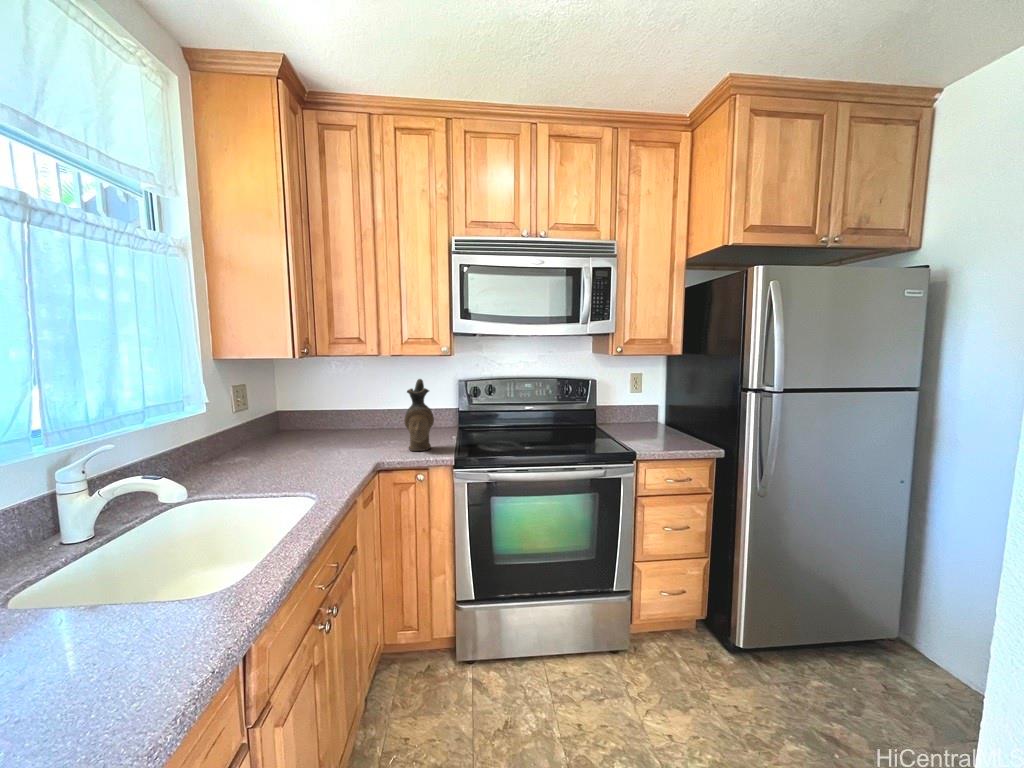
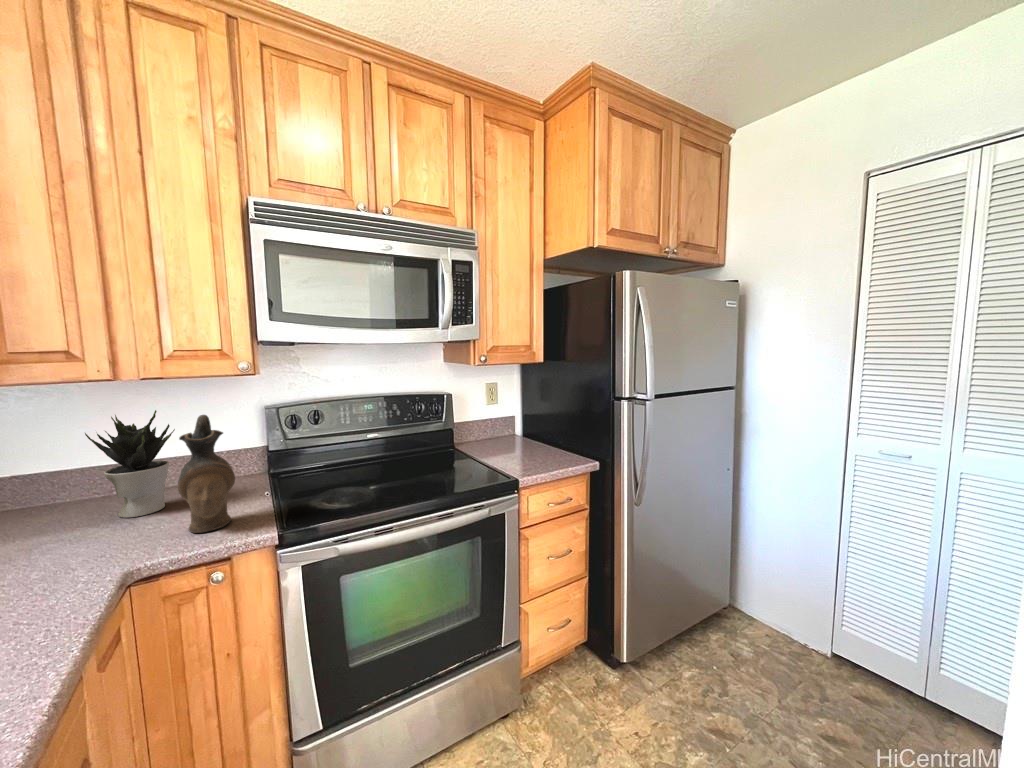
potted plant: none [365,375,407,439] -> present [85,410,175,518]

